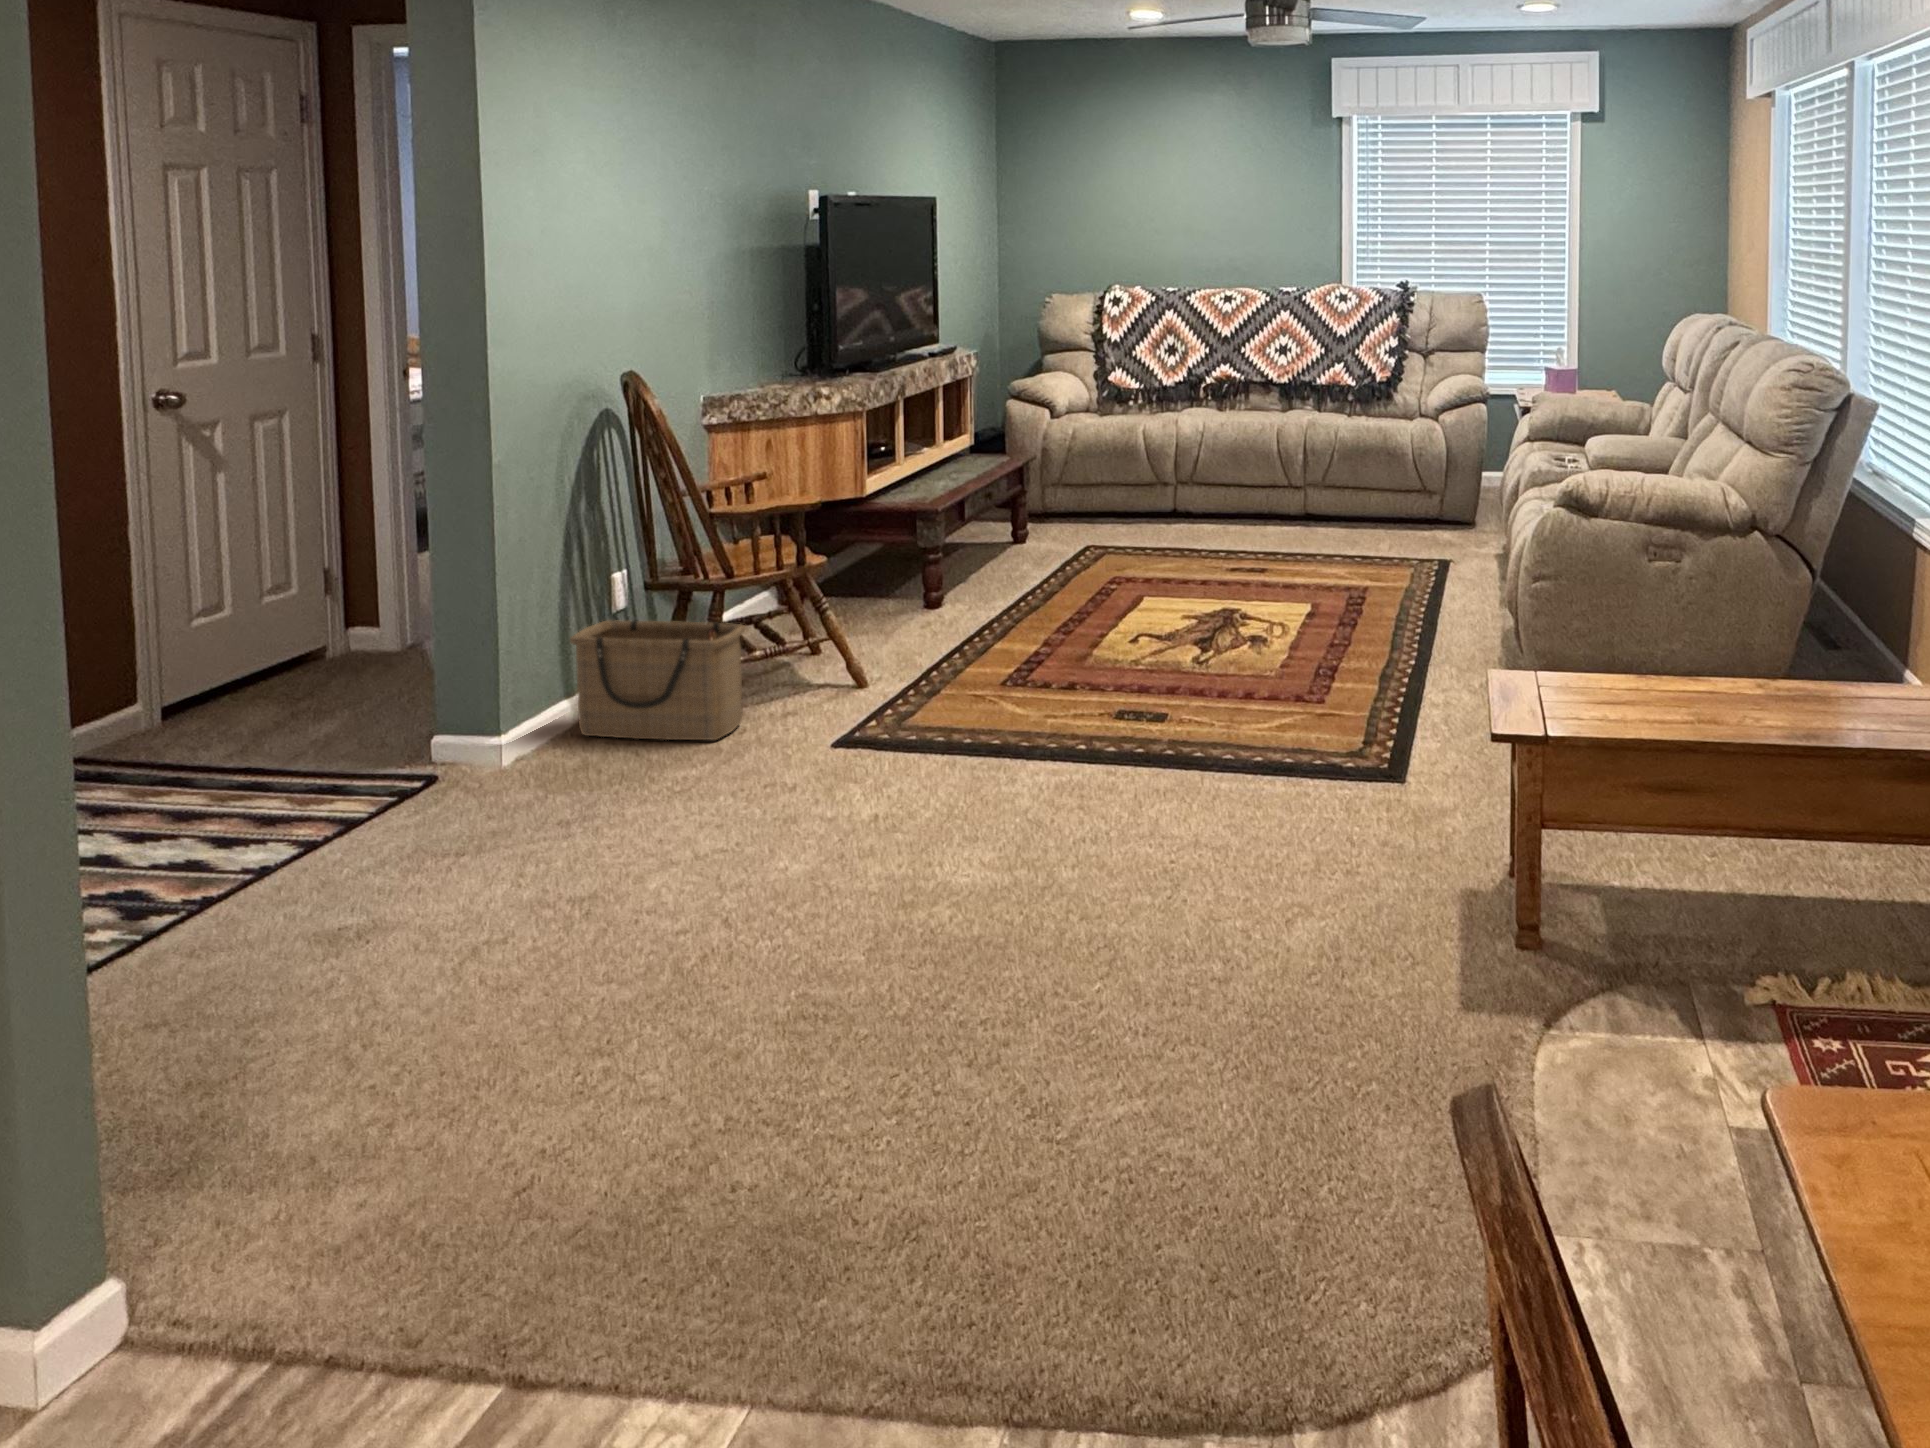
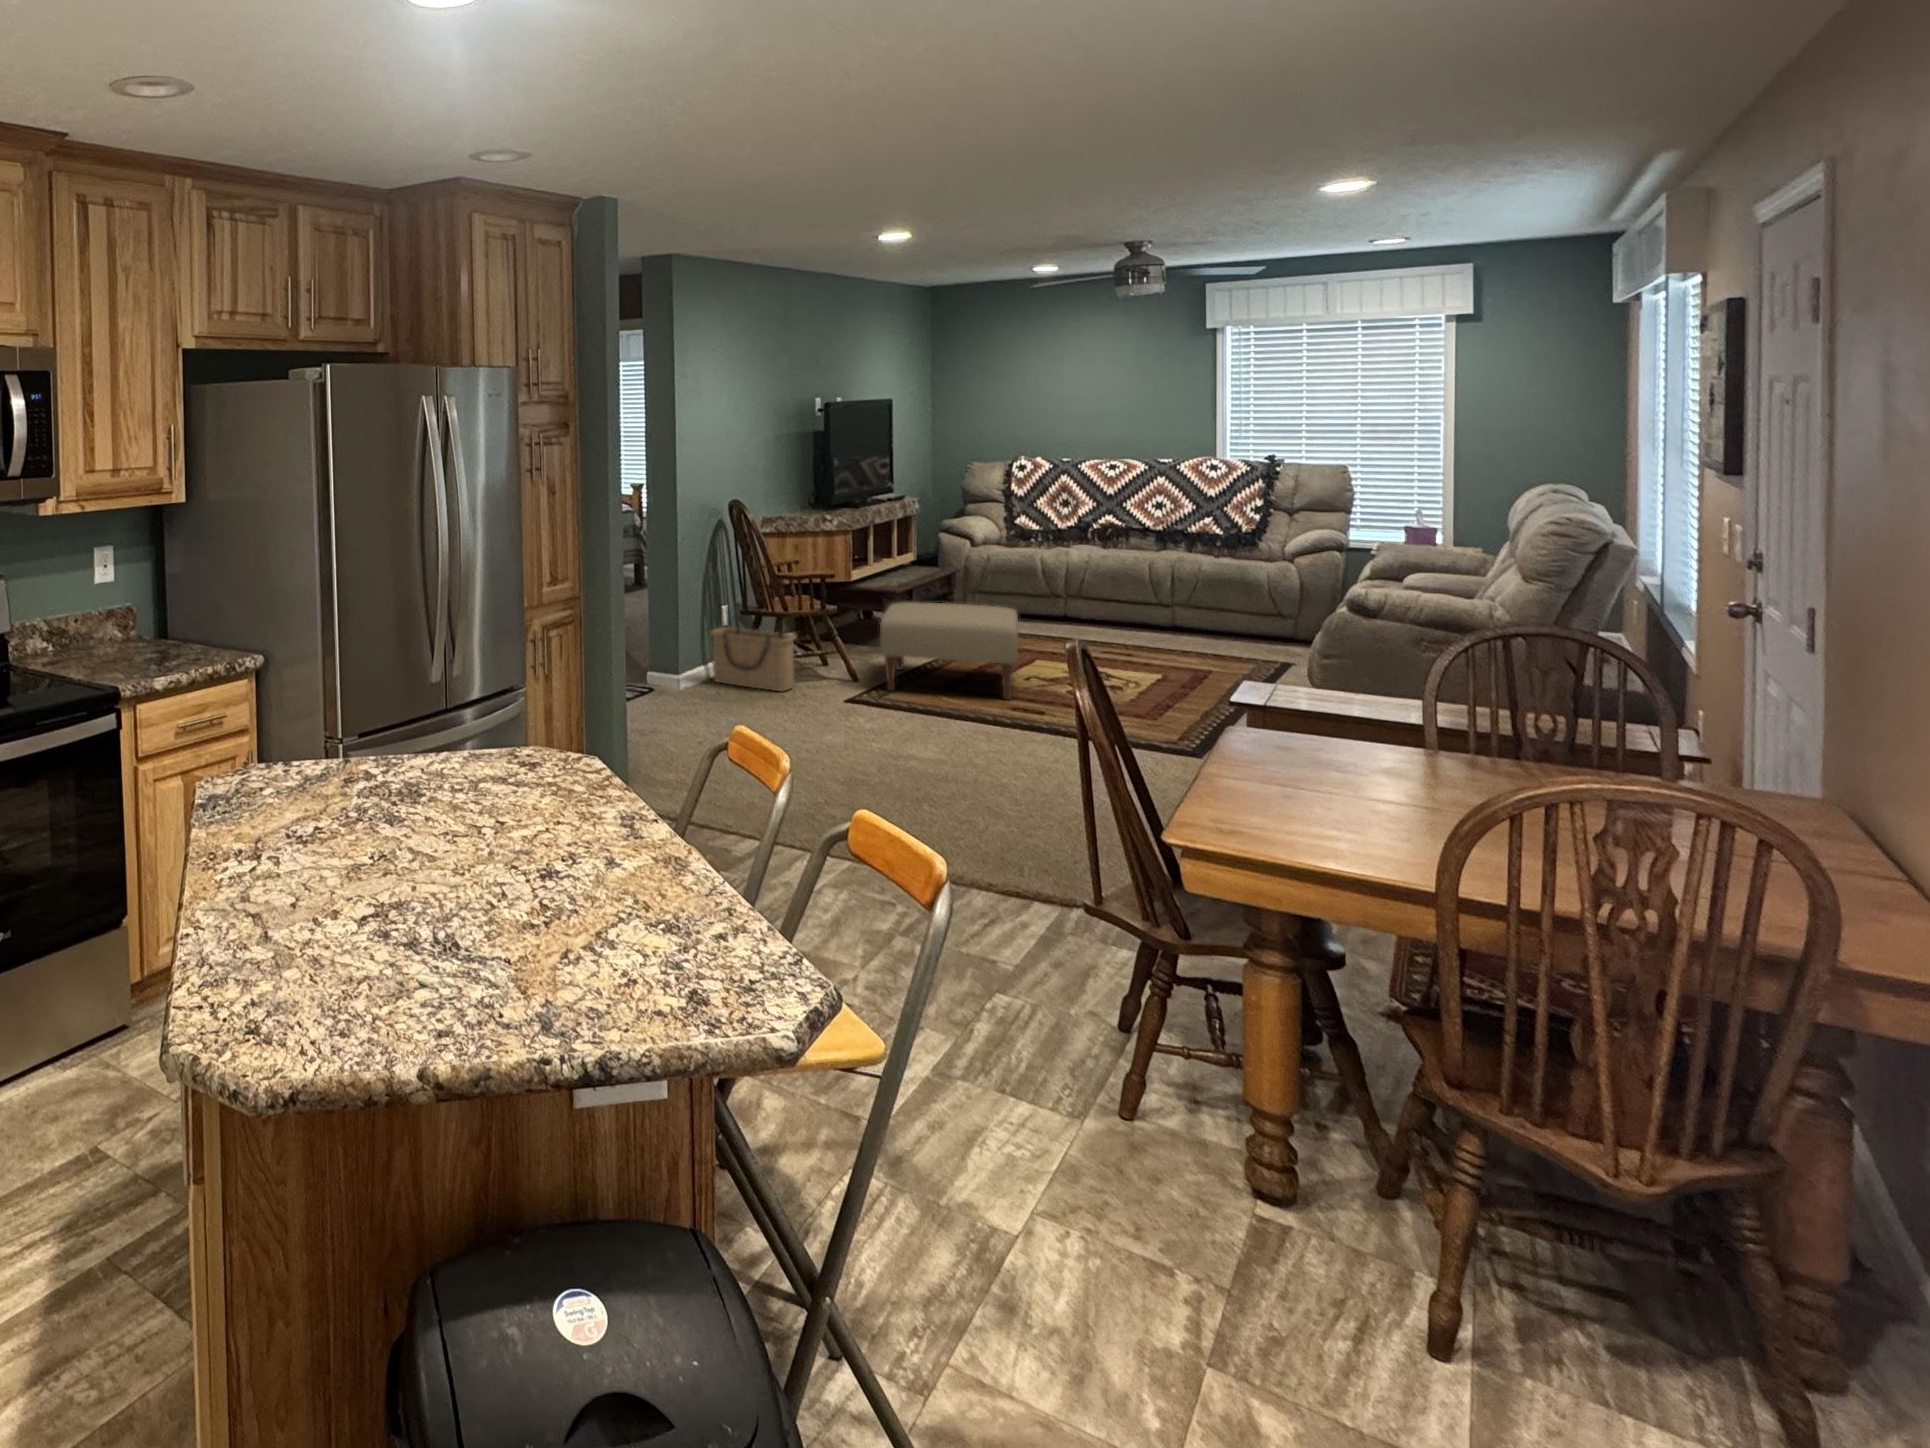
ottoman: none [901,527,1122,701] -> present [880,602,1018,699]

